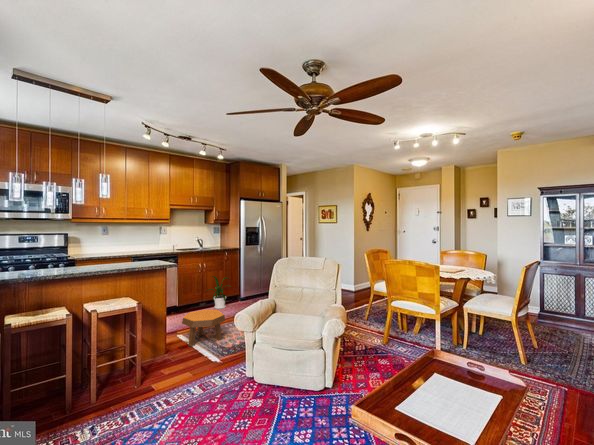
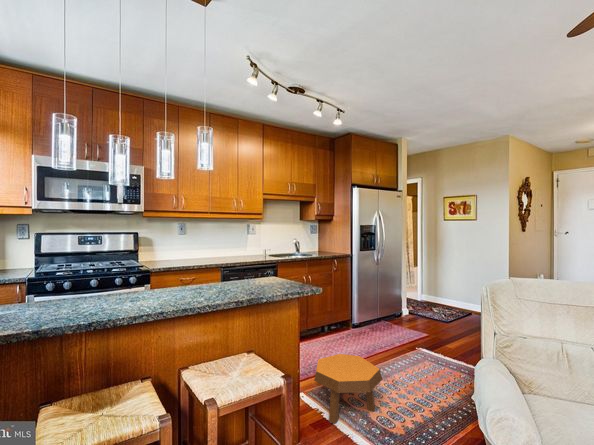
house plant: present [208,276,231,309] -> none [308,295,351,342]

